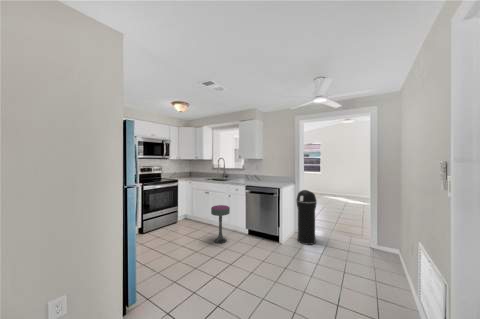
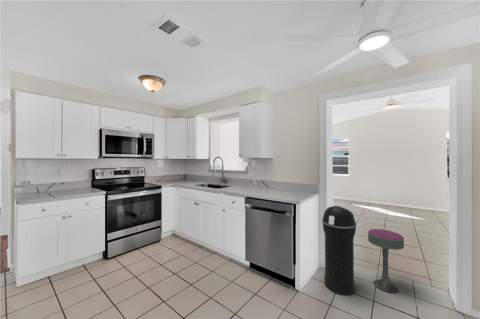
bar stool: present [211,205,230,243] -> present [368,229,404,293]

